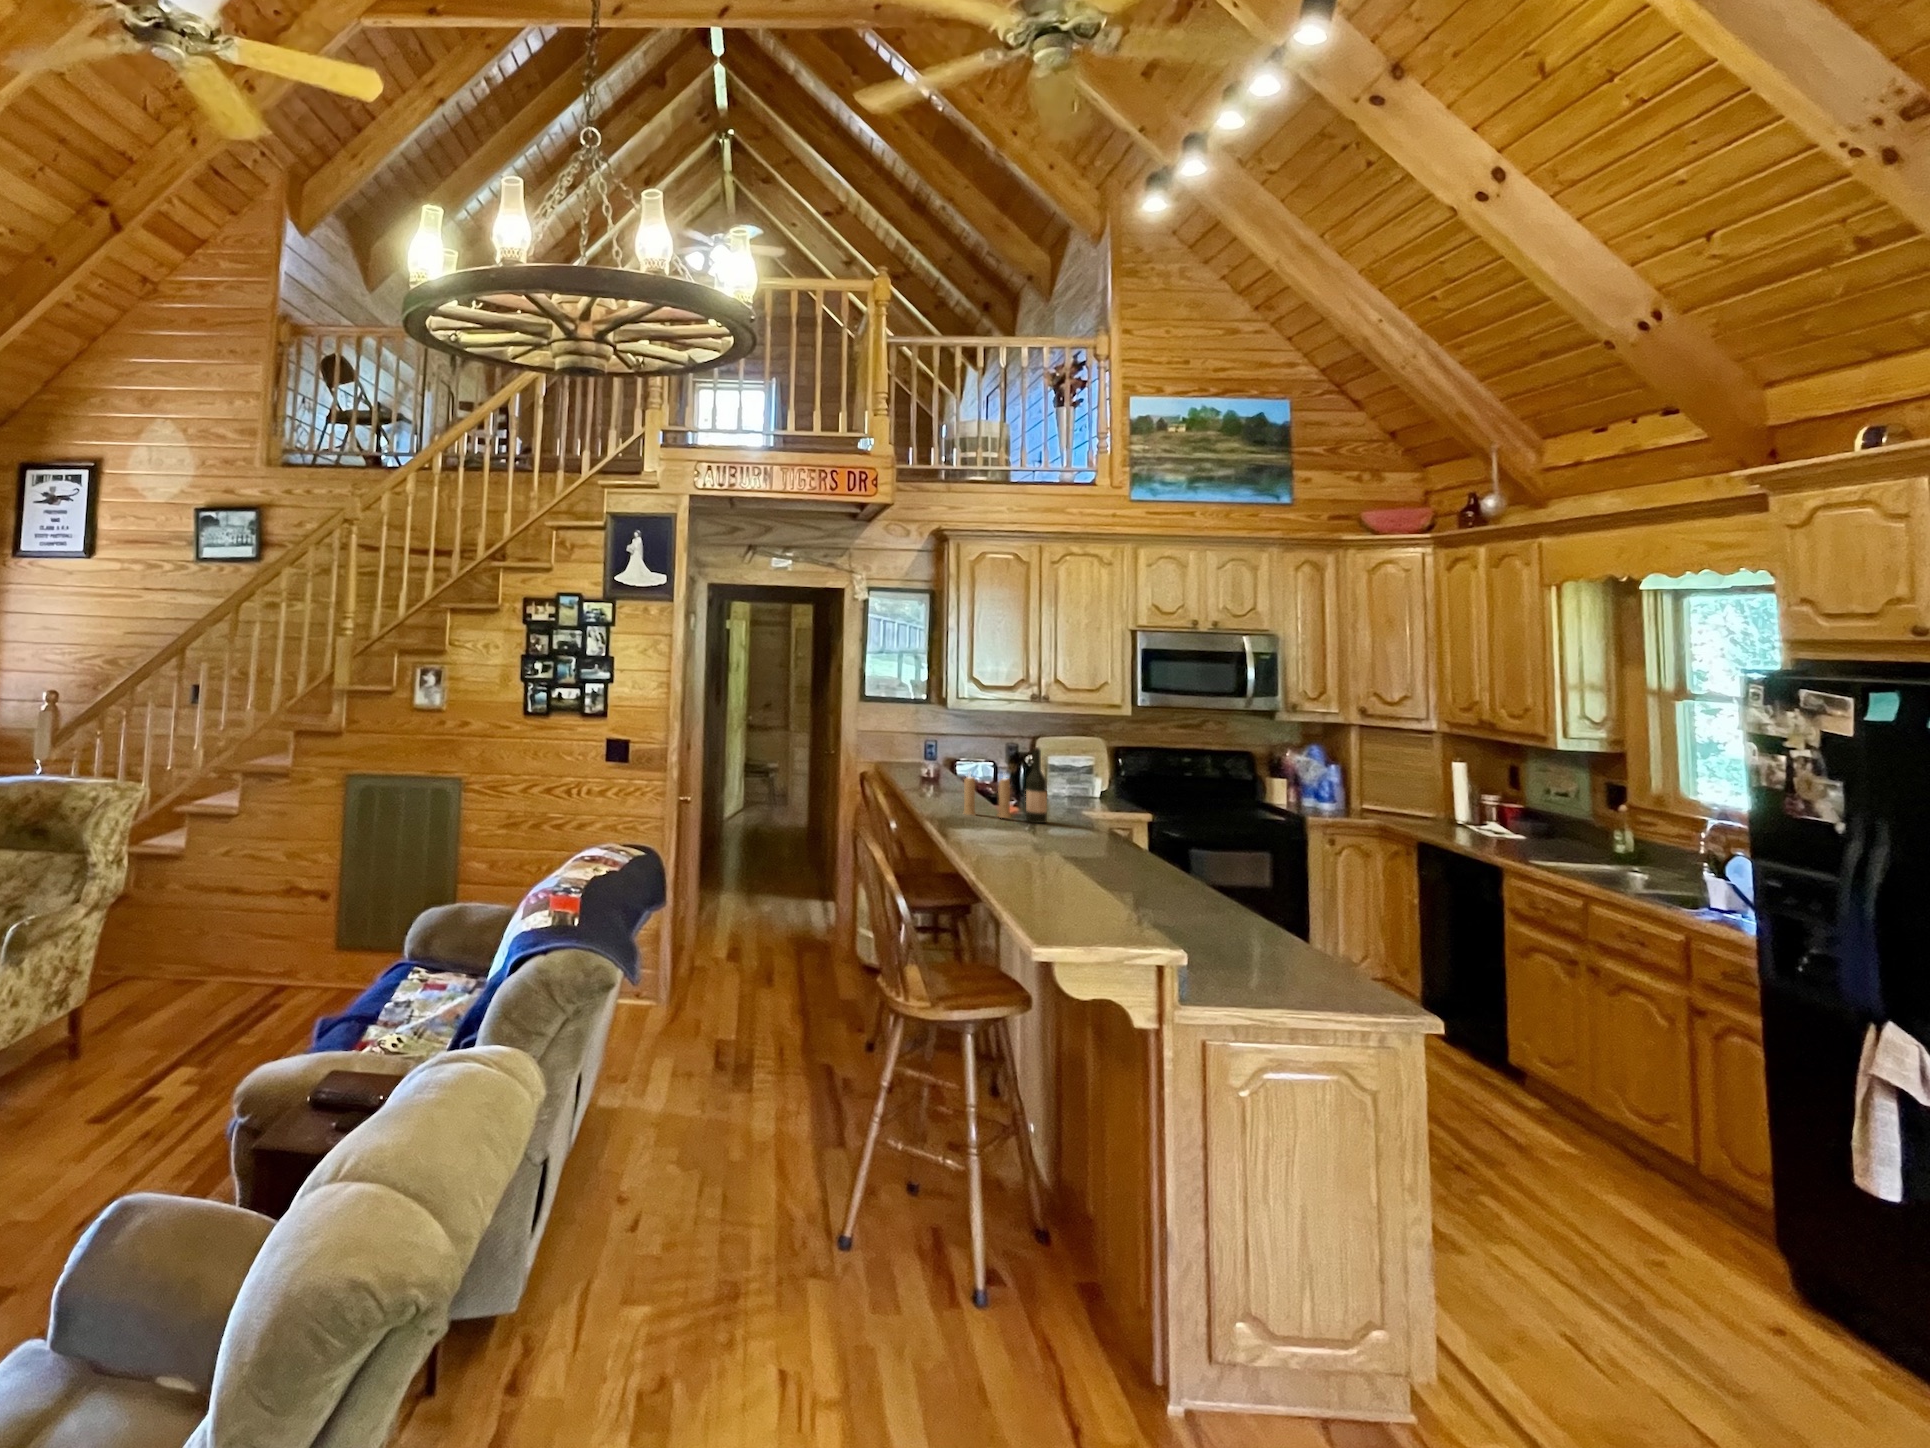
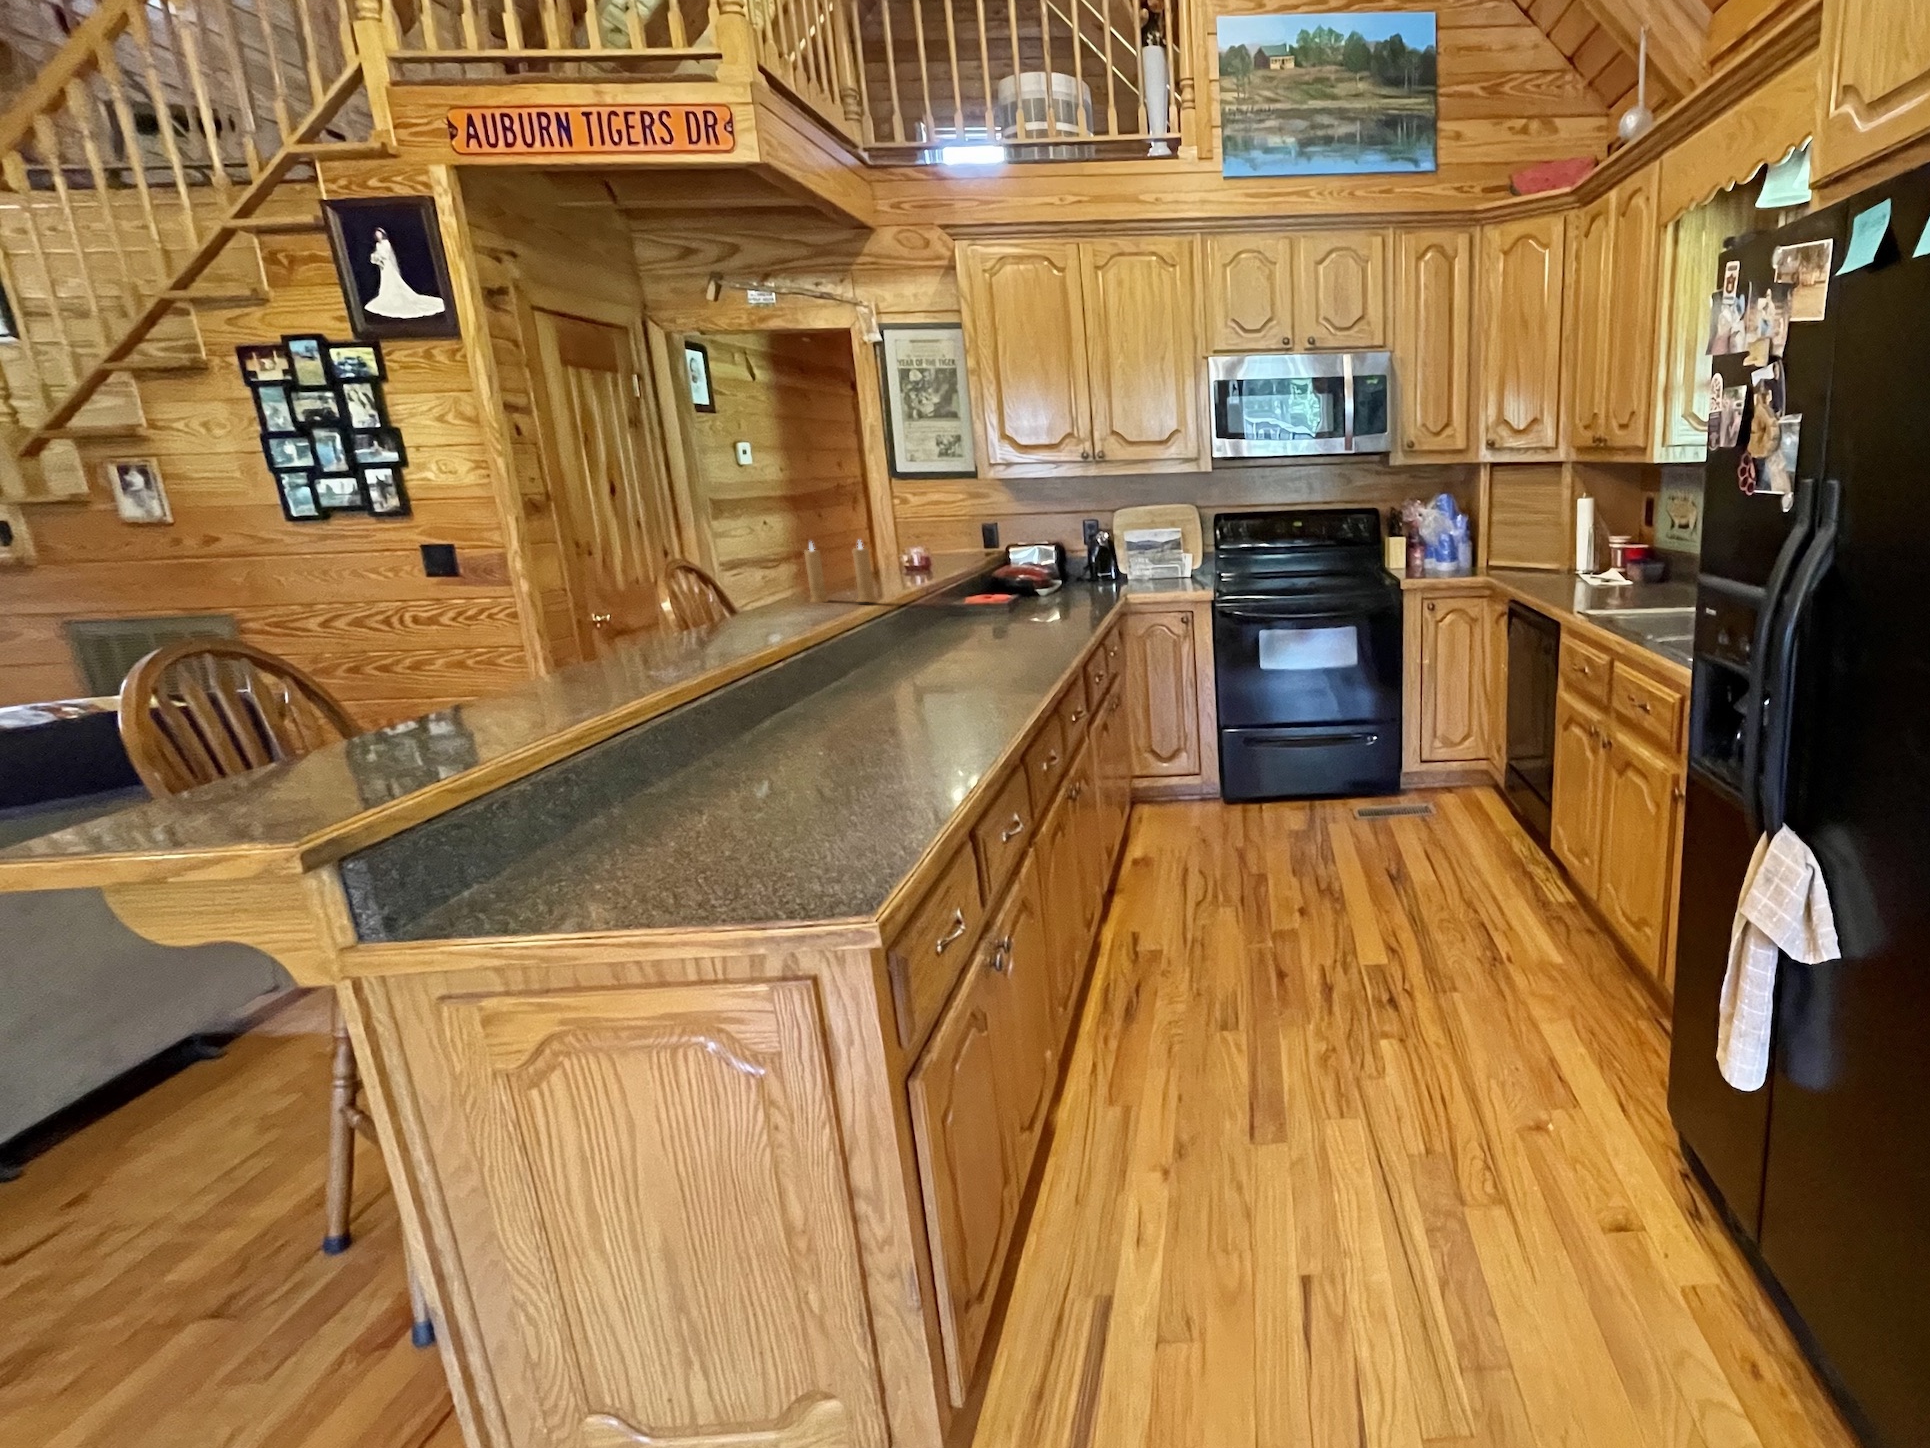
wine bottle: present [1026,747,1047,823] -> none [900,502,934,606]

